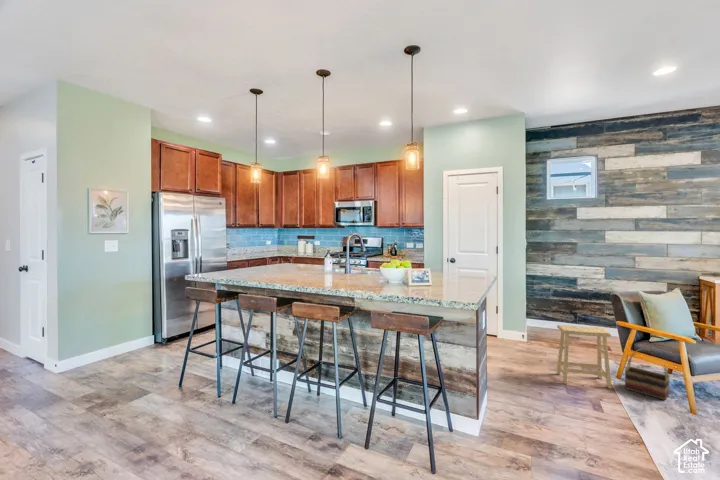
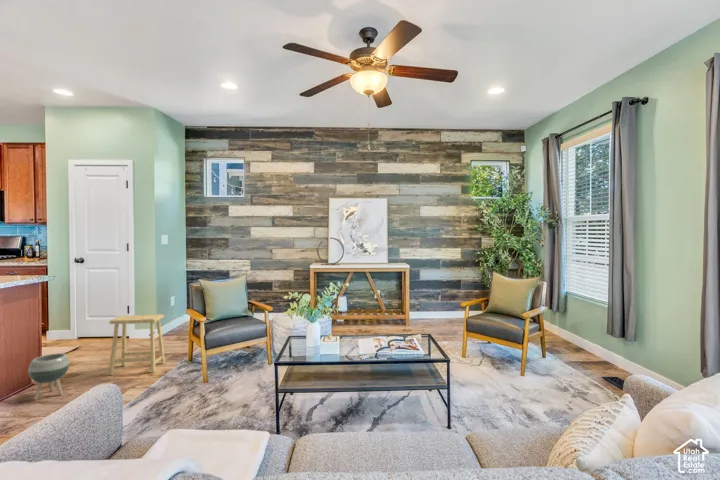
basket: present [625,348,670,400] -> none [167,330,201,375]
planter: none [527,358,559,401] -> present [28,353,69,400]

